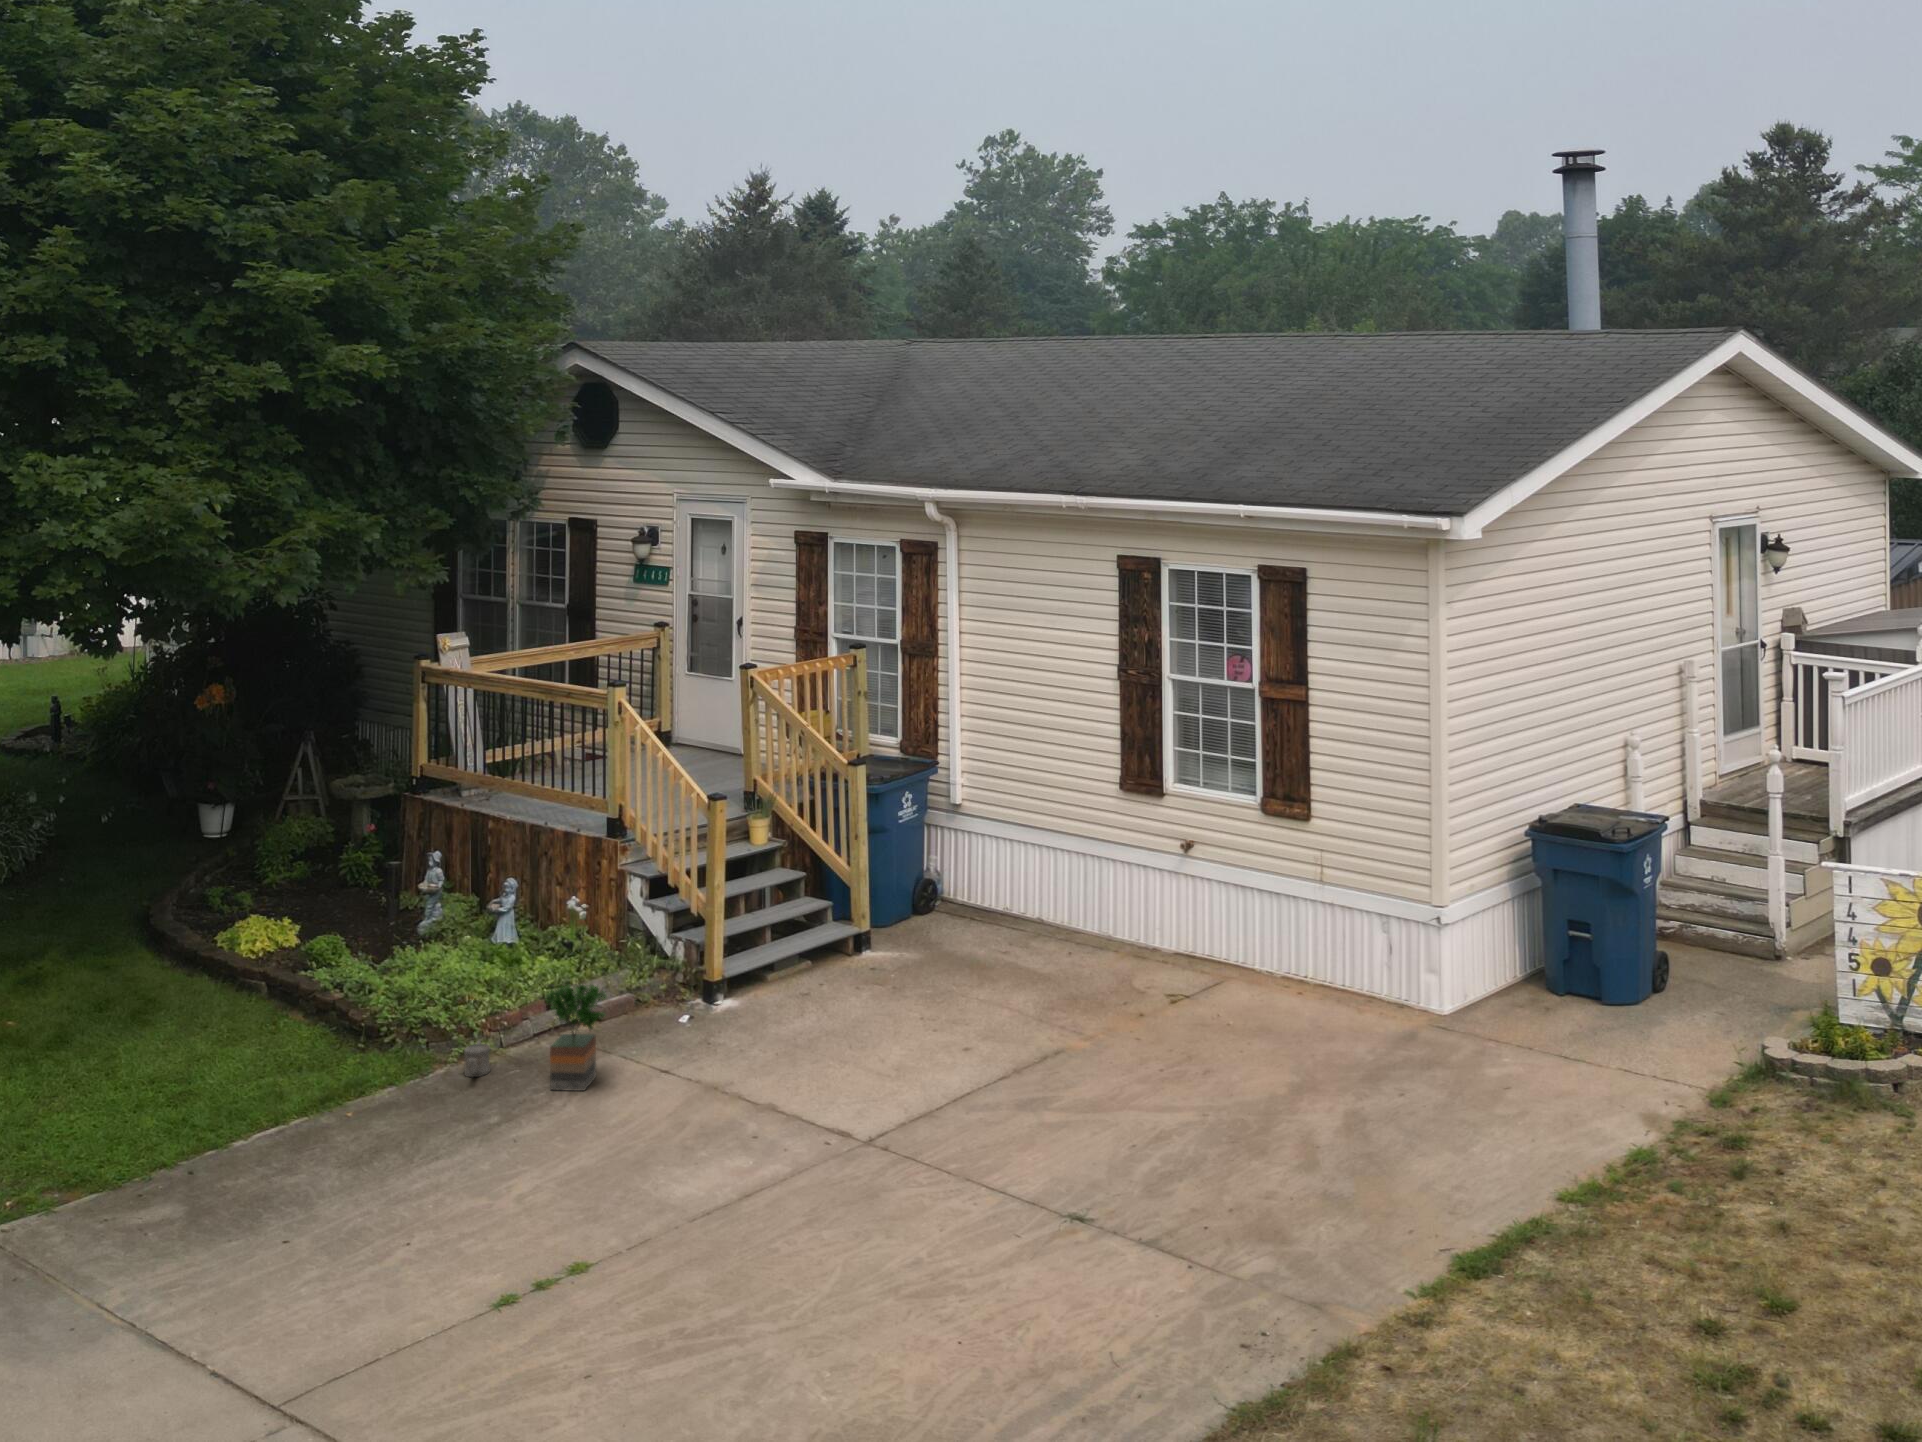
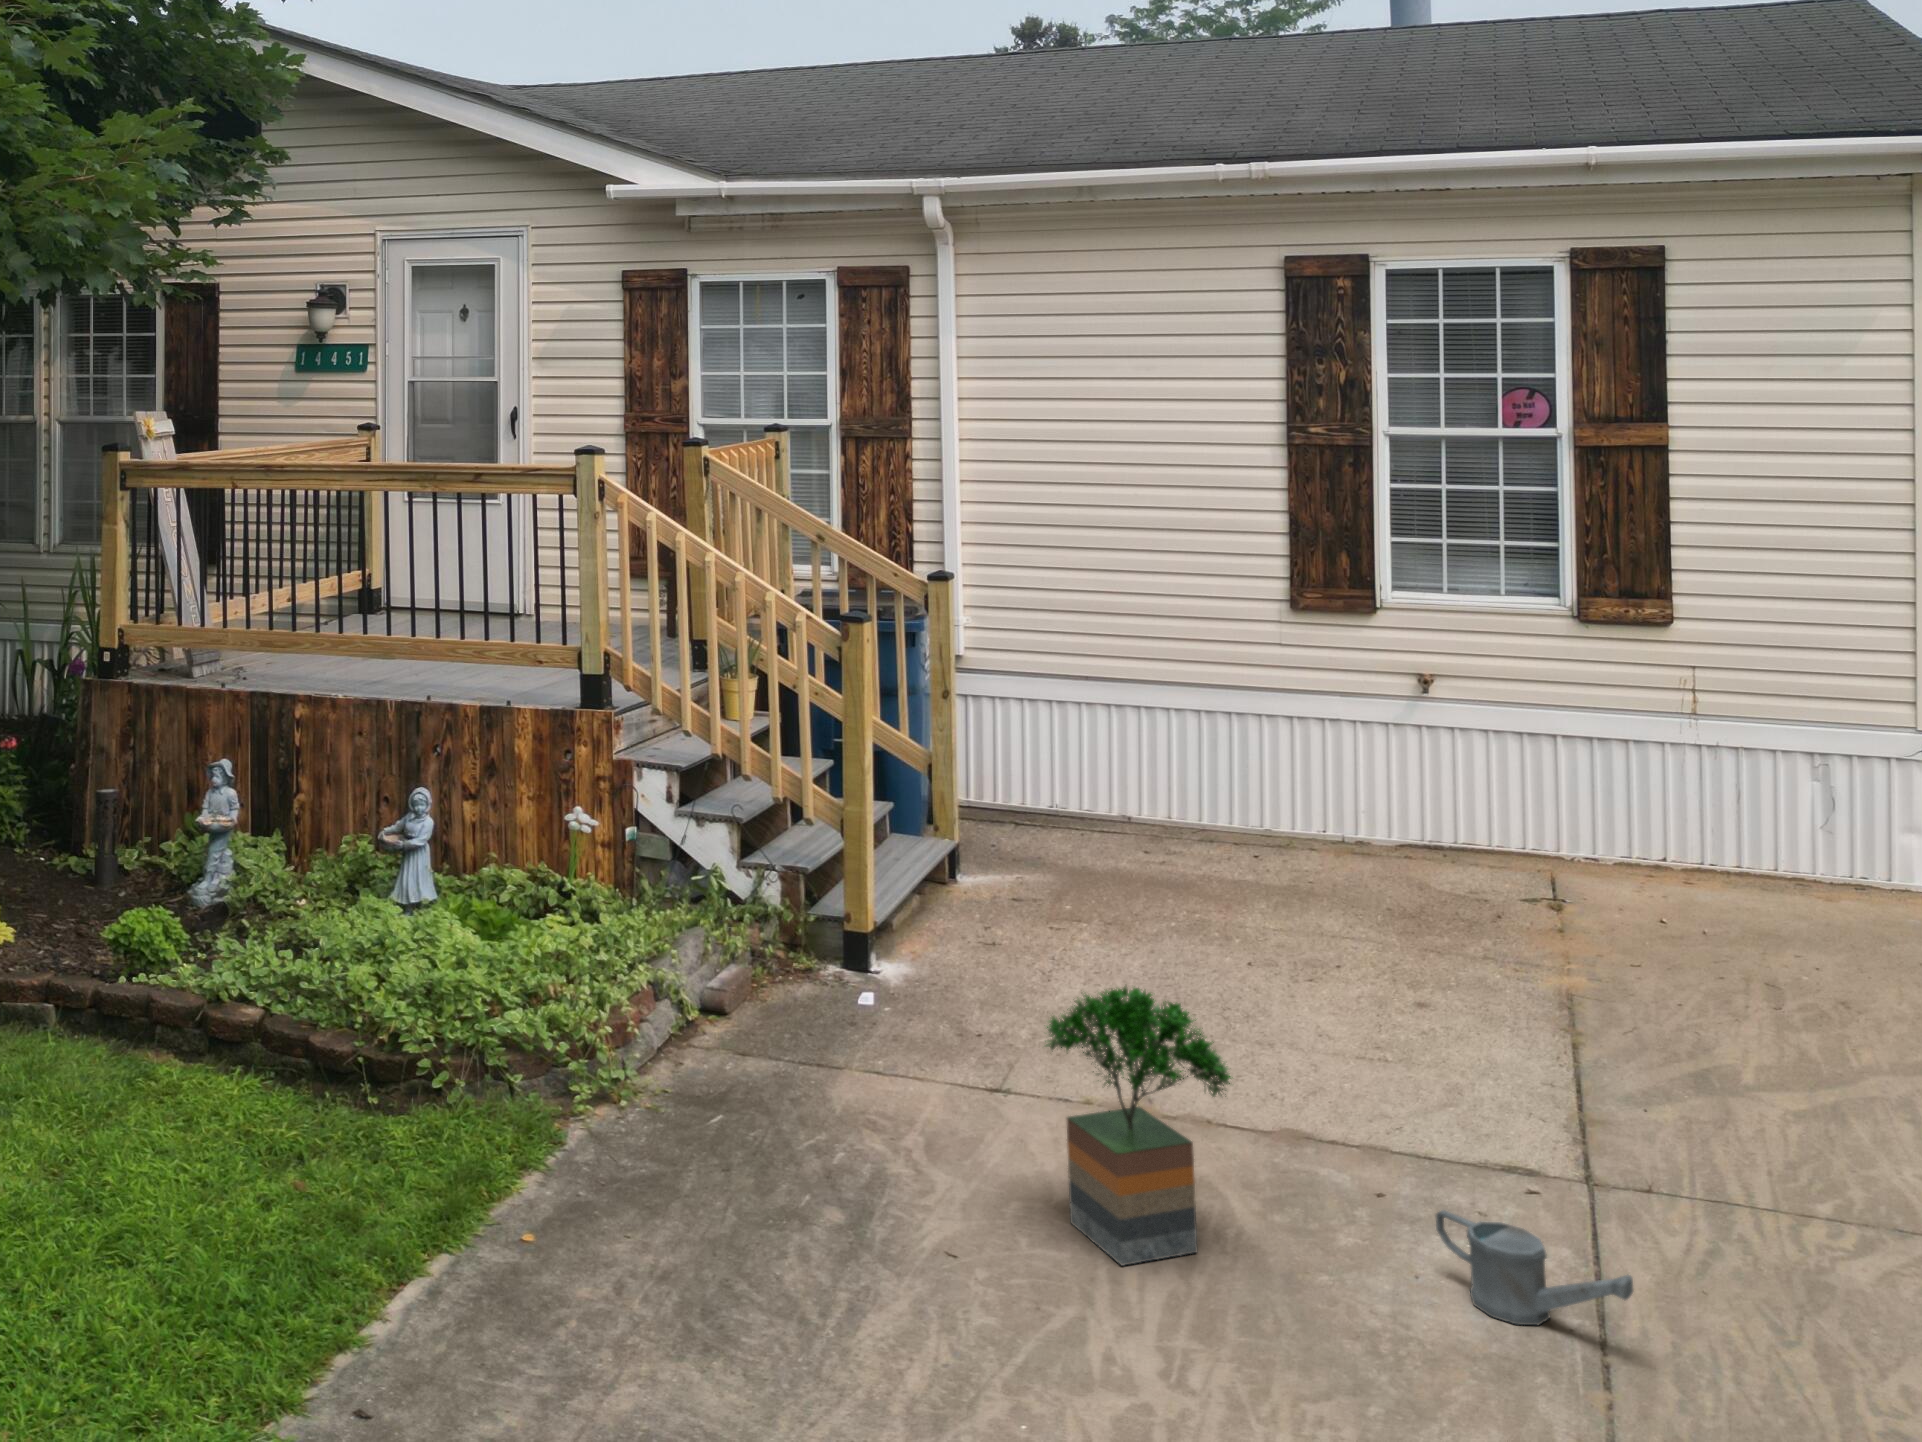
watering can: present [464,1040,490,1077] -> present [1436,1210,1633,1325]

